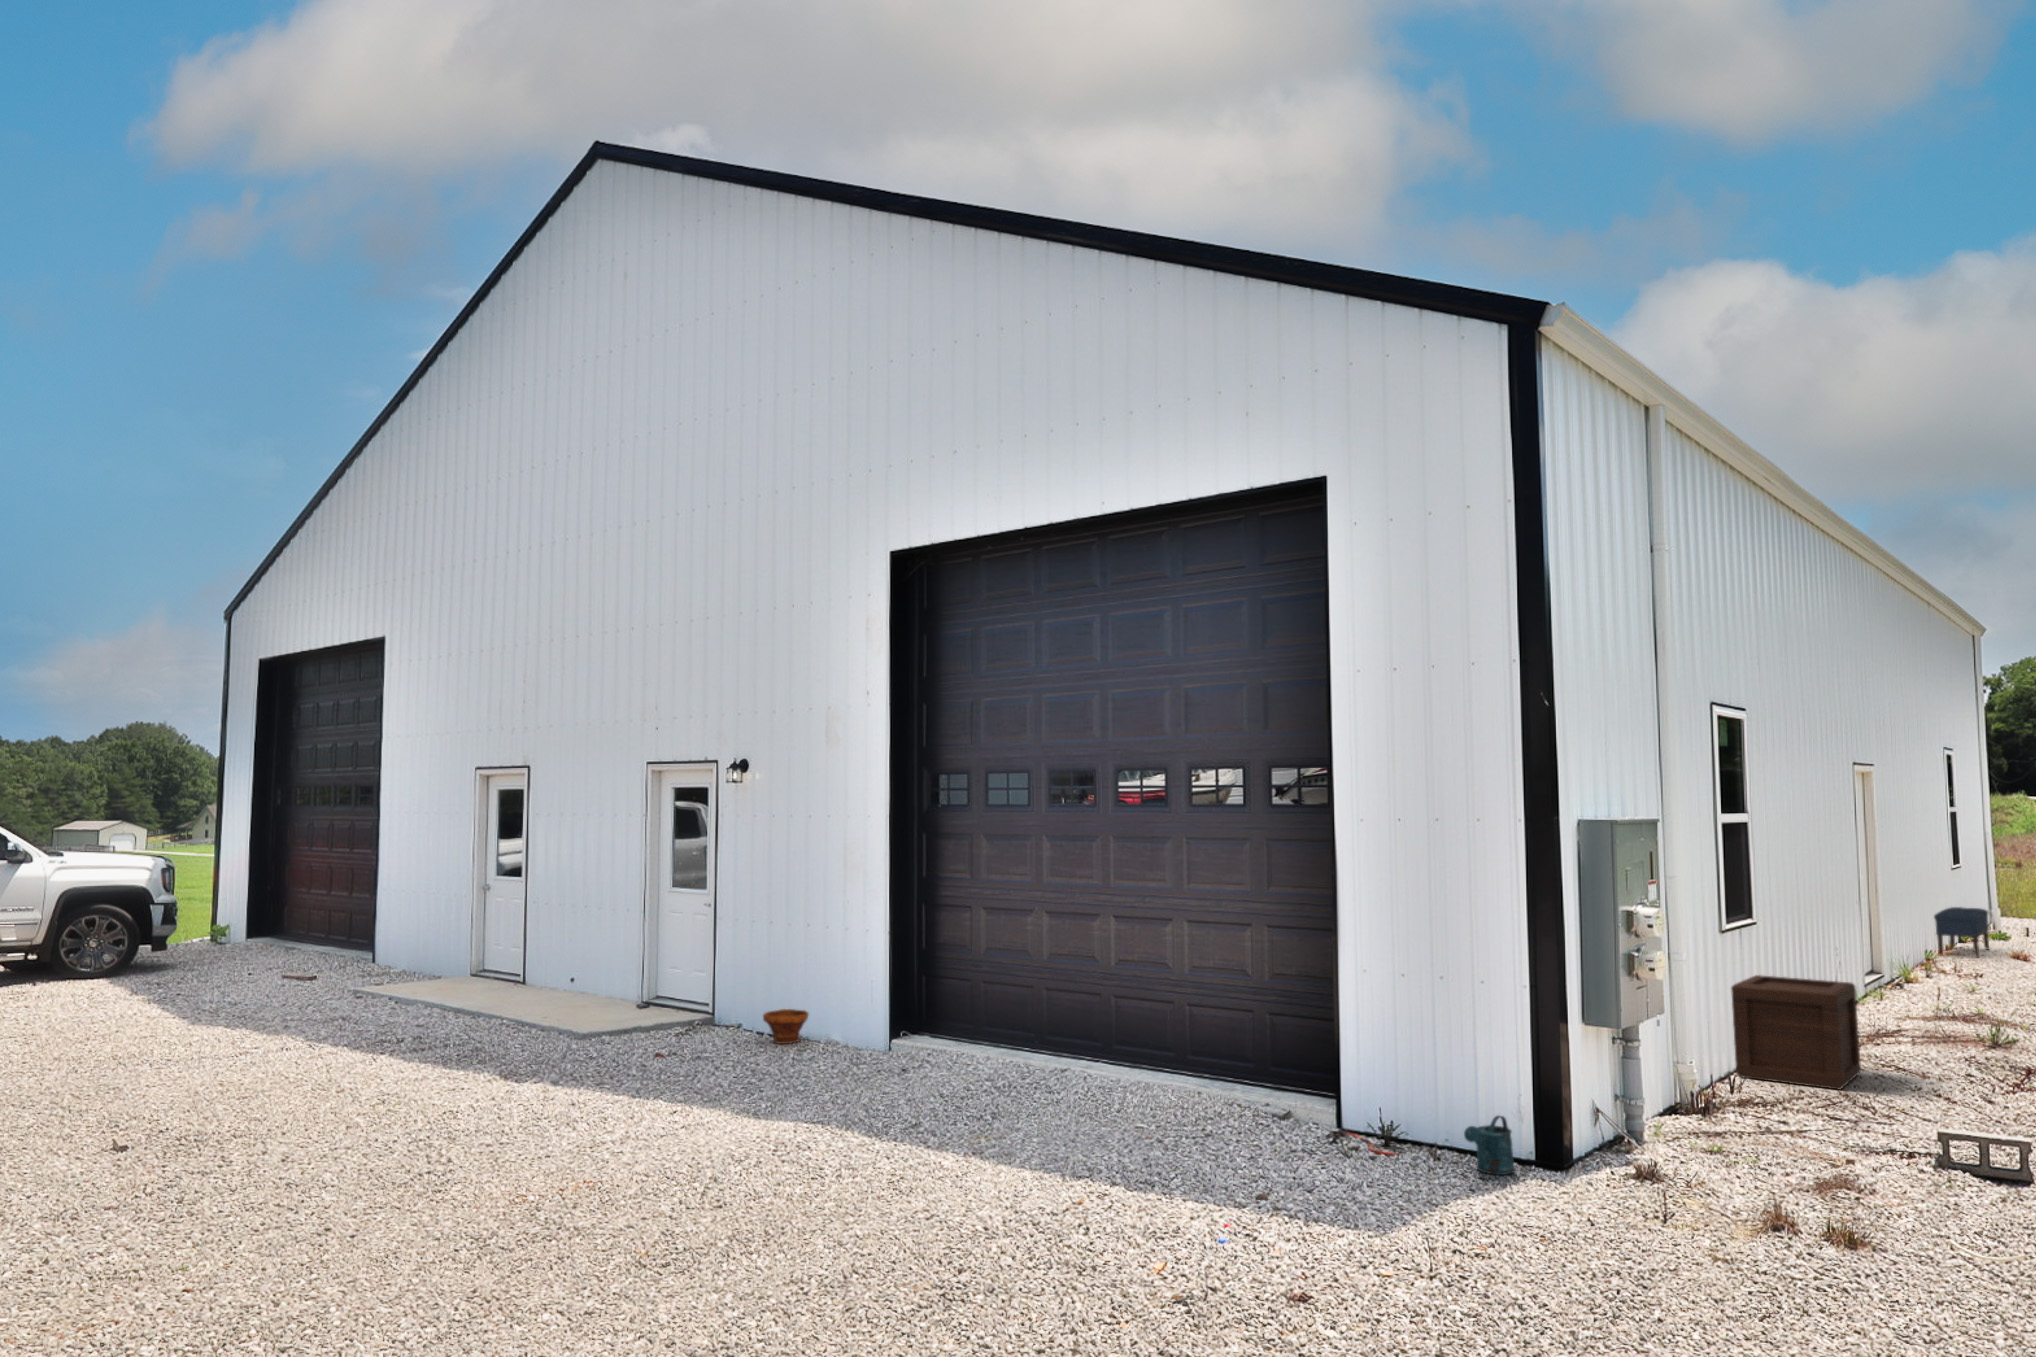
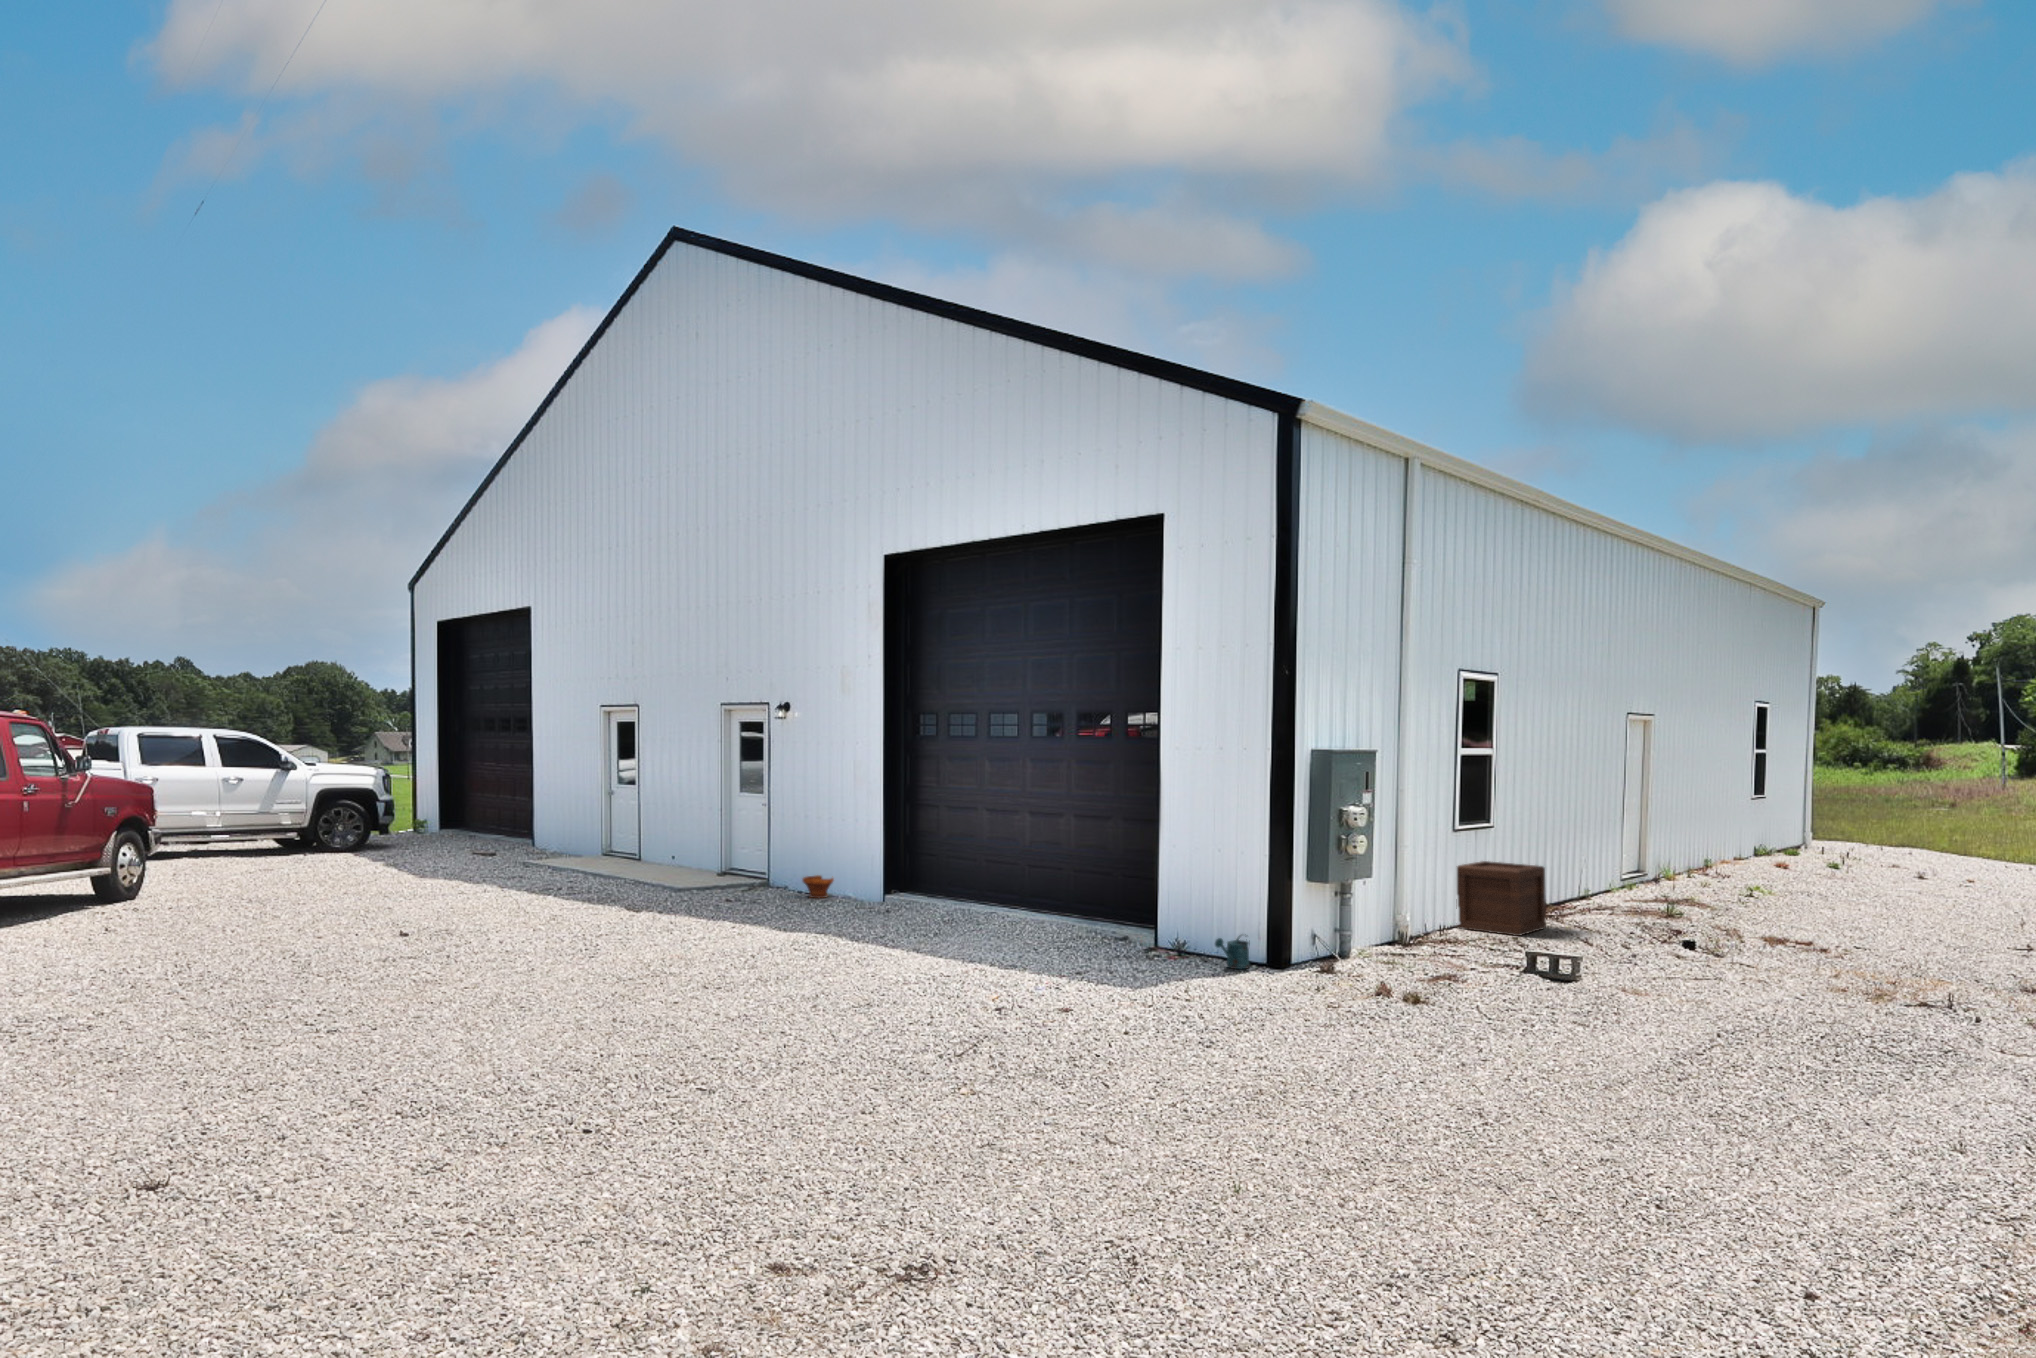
bench: present [1934,907,1989,958] -> none [1721,828,1772,866]

